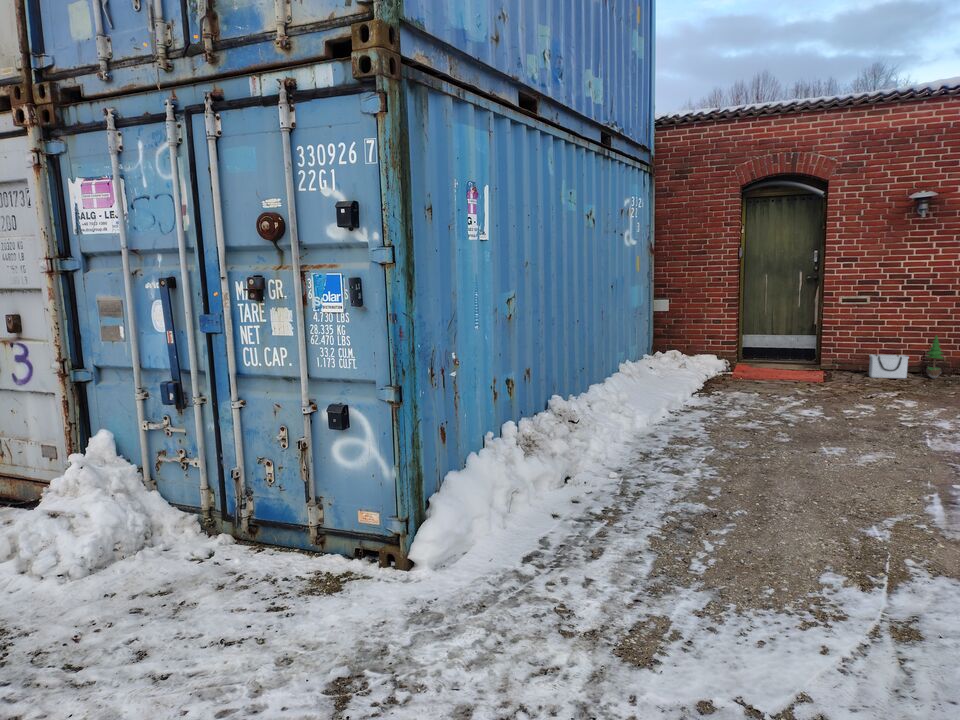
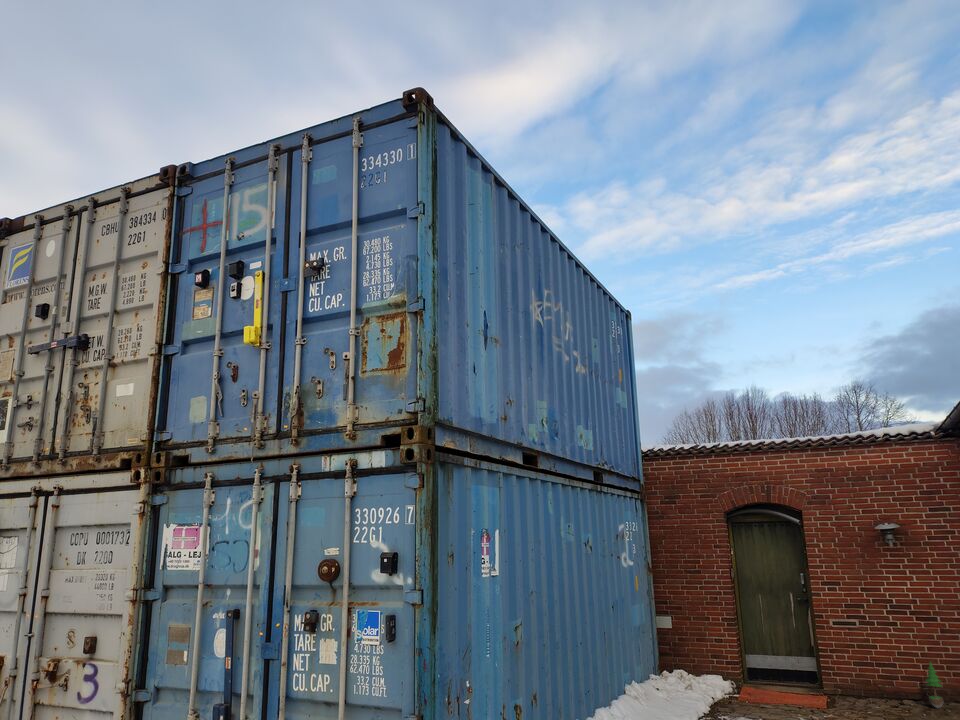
storage bin: present [869,355,909,378] -> none [870,681,911,708]

